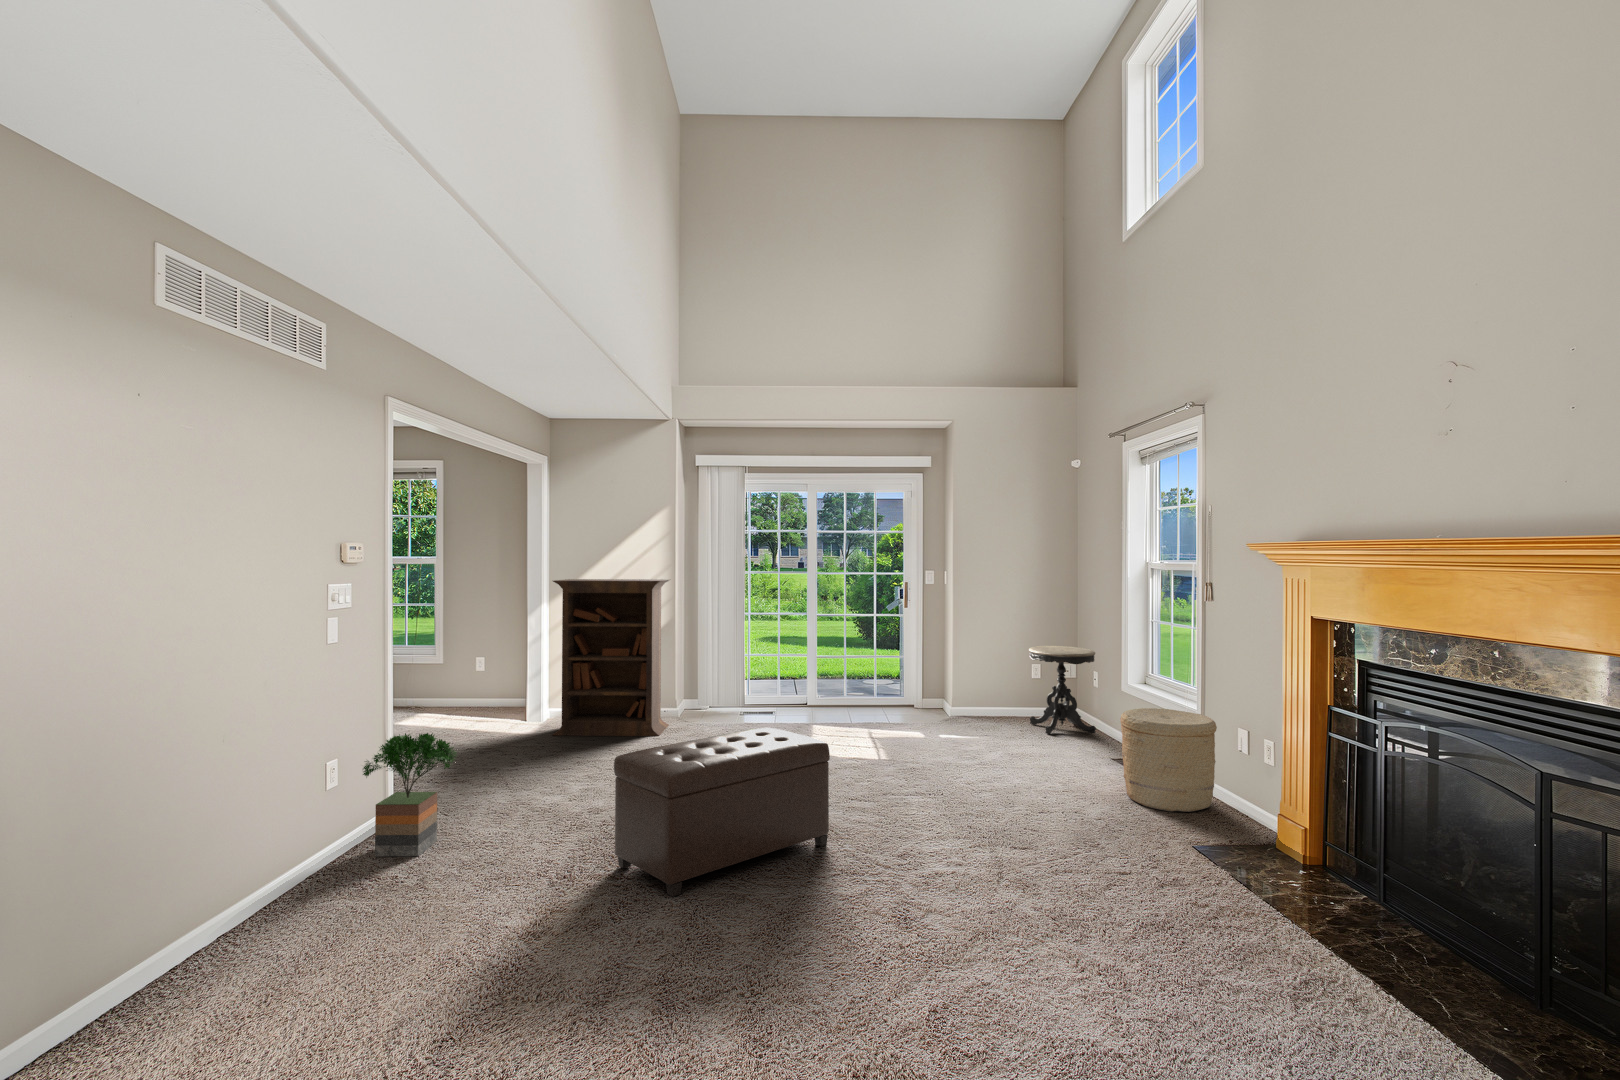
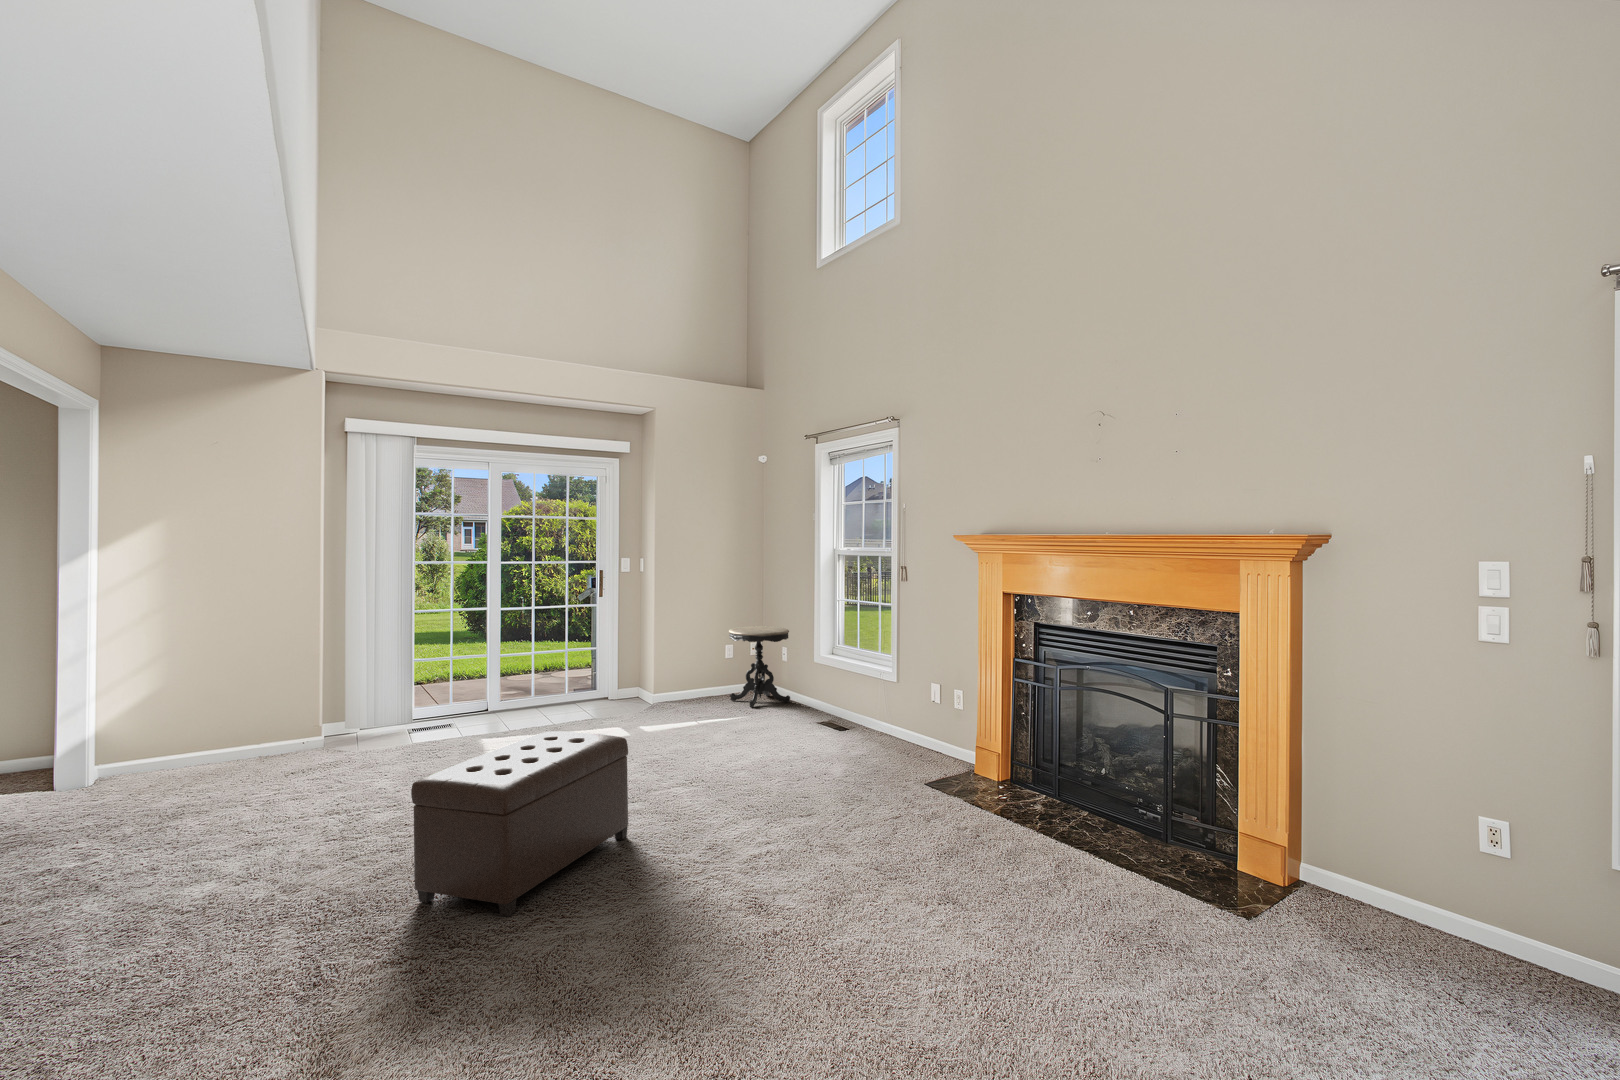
bookcase: present [553,579,670,736] -> none [181,579,344,781]
woven basket: present [1120,708,1217,812] -> none [842,674,916,758]
potted tree: present [363,733,457,857] -> none [22,792,164,965]

